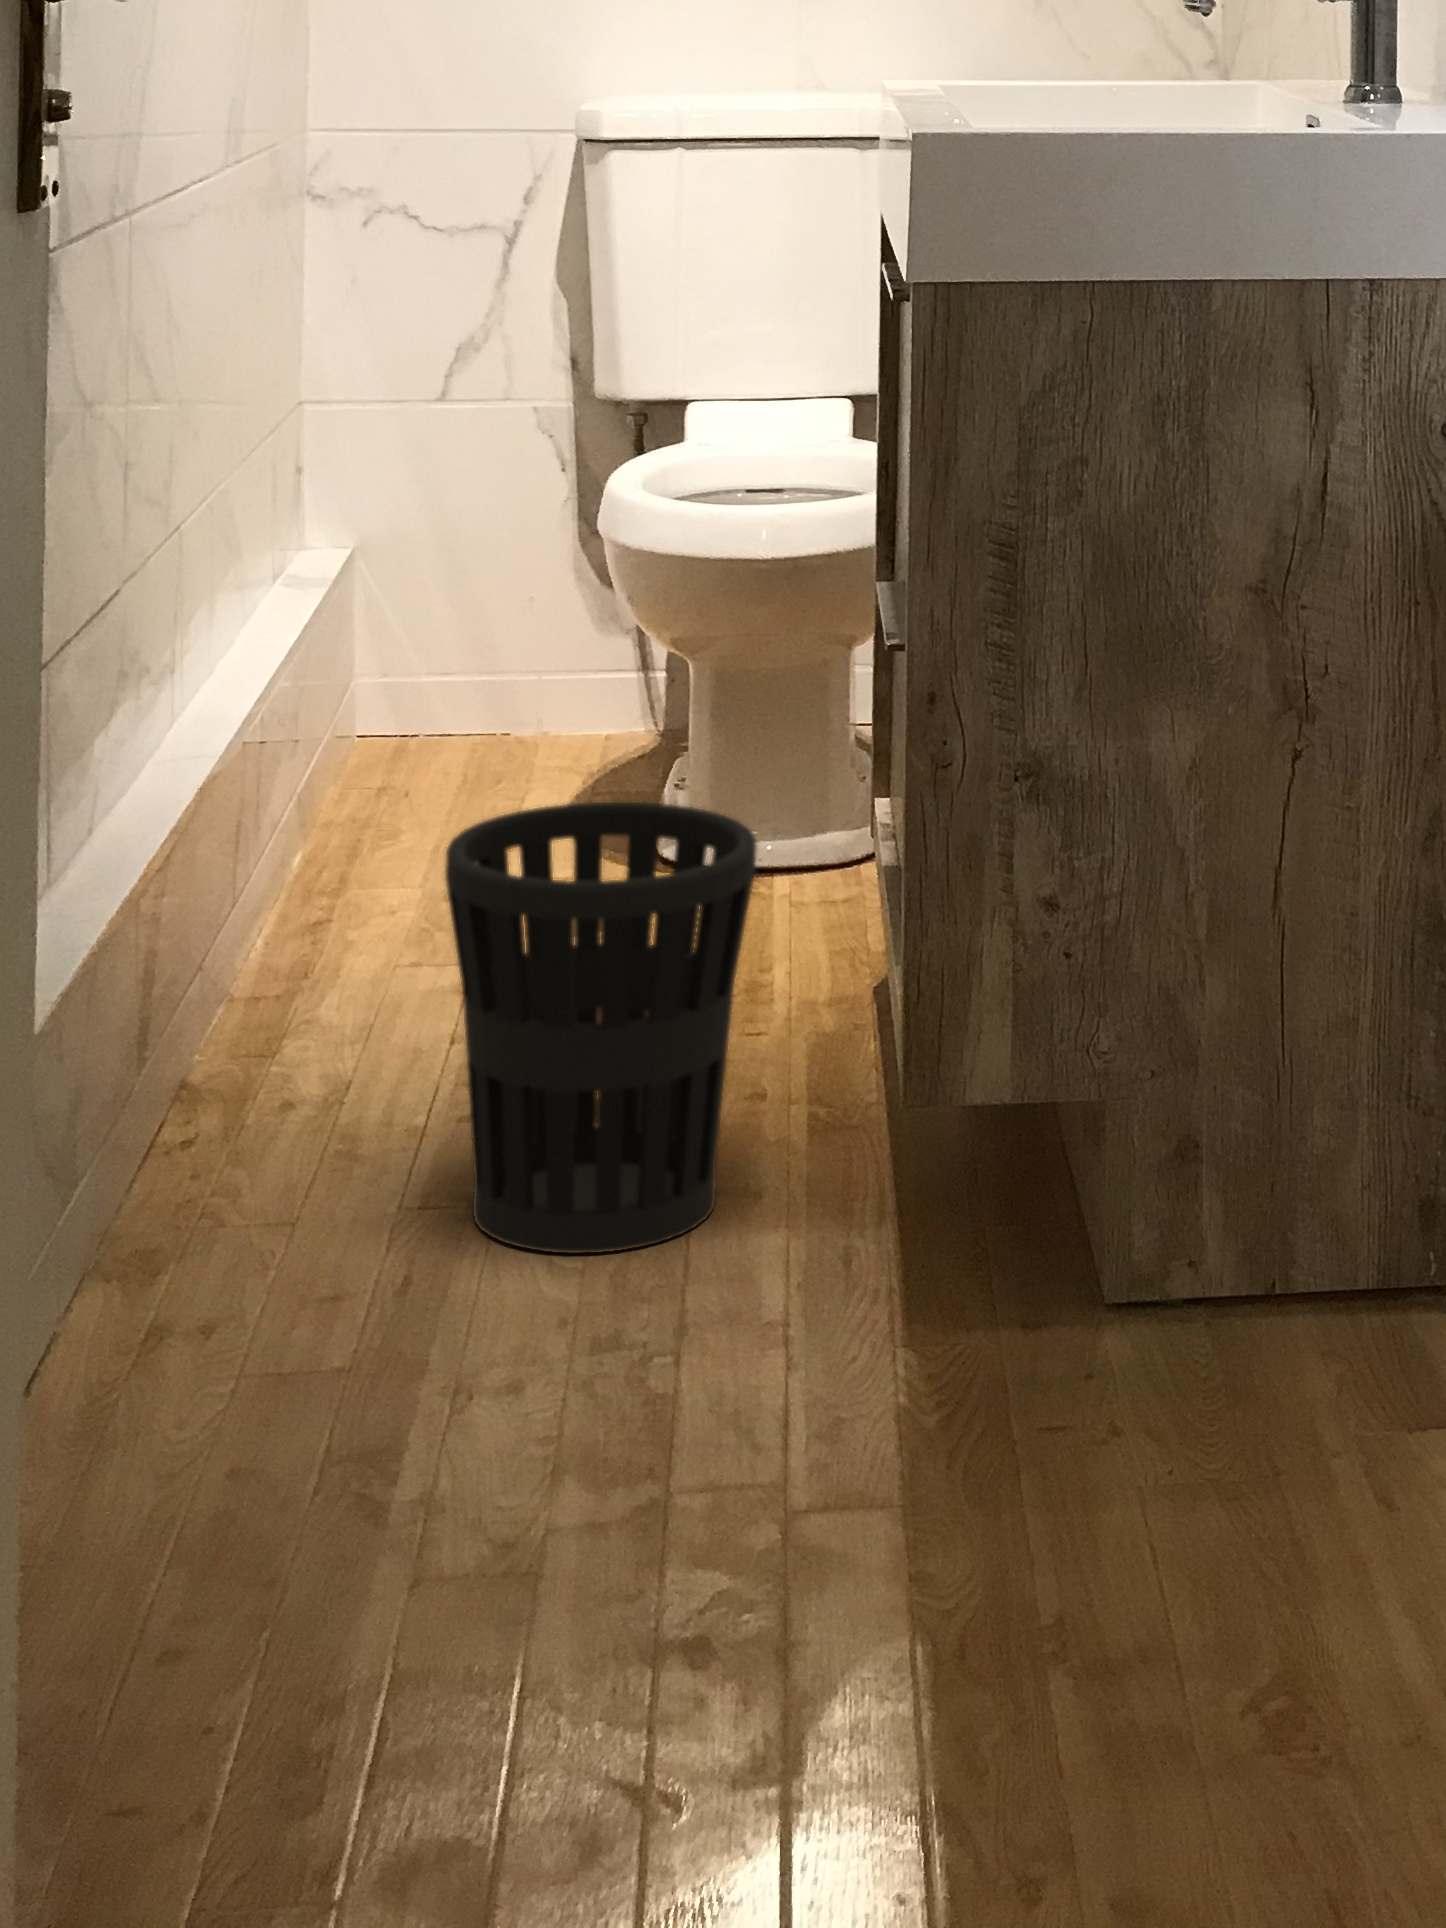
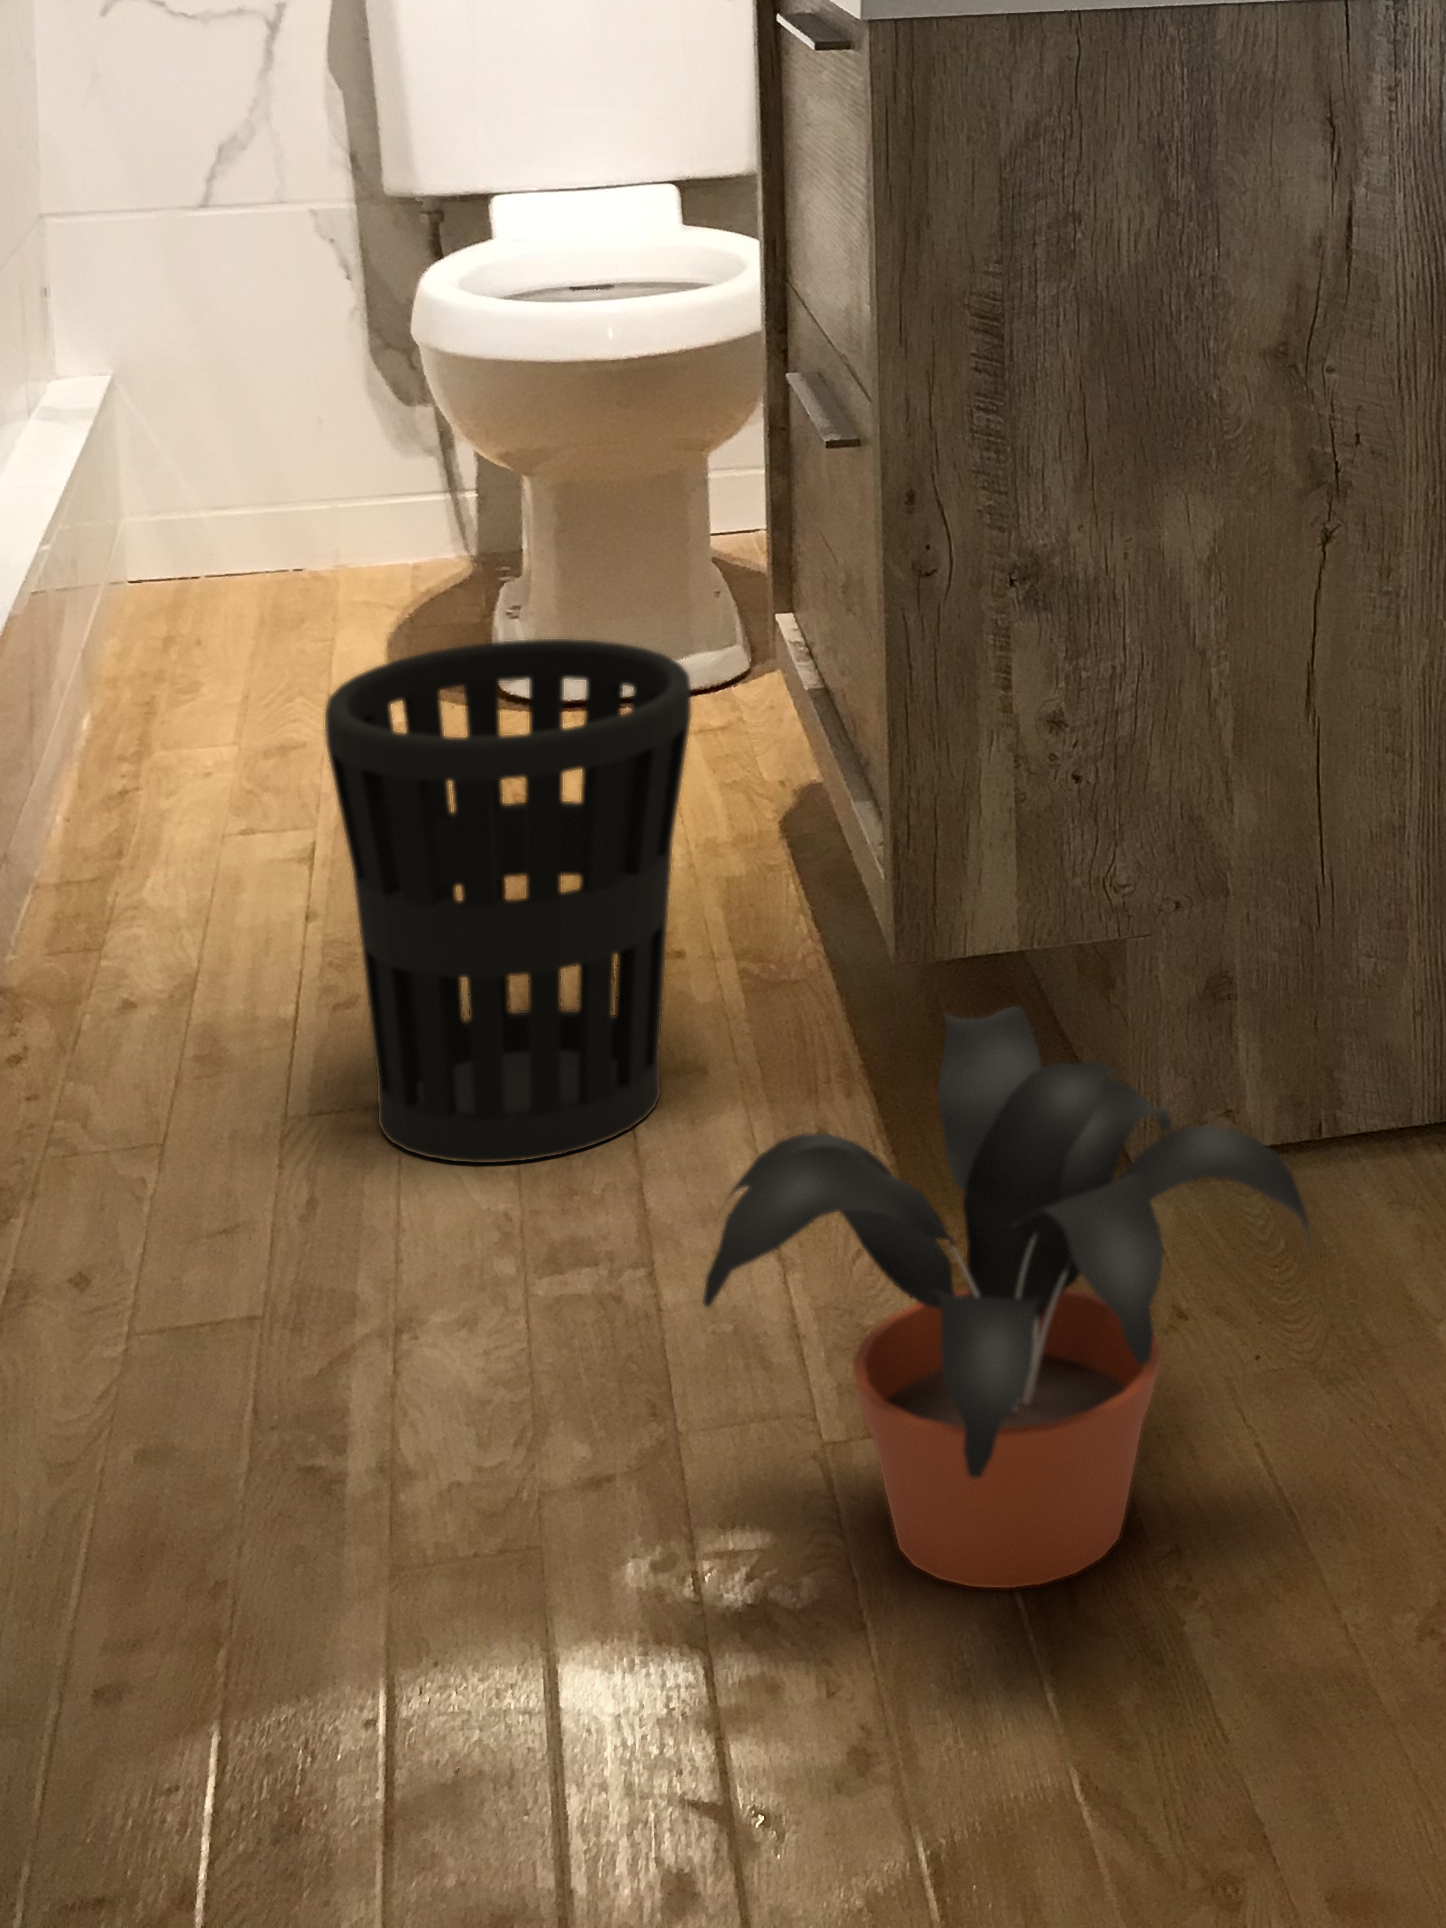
potted plant: none [655,1138,1175,1628] -> present [703,1006,1310,1588]

